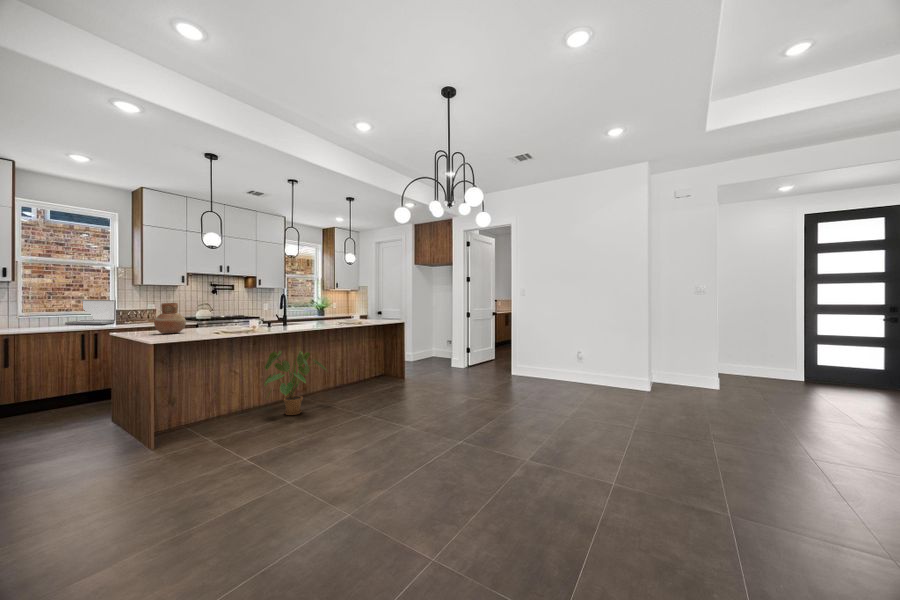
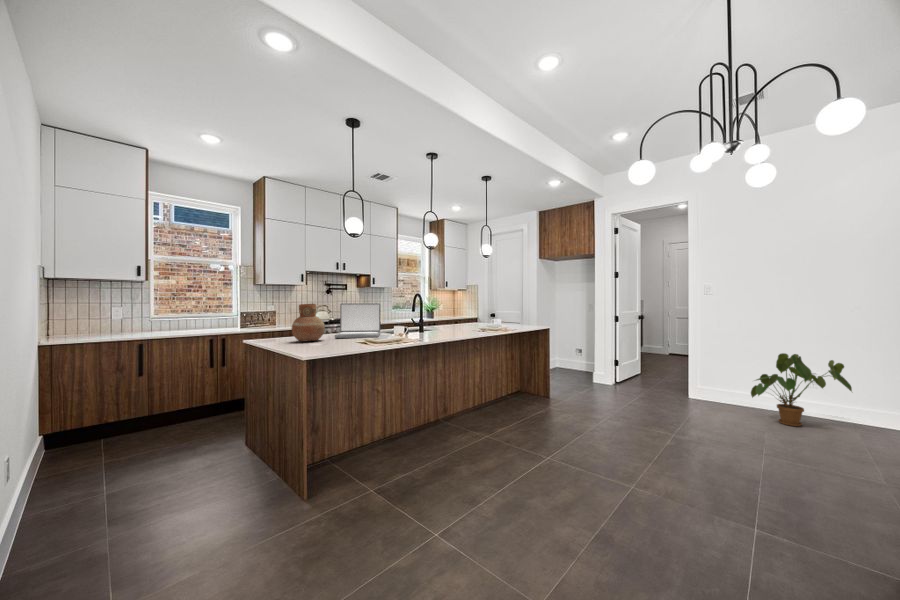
laptop: present [65,300,116,324] -> present [335,303,380,338]
house plant: present [264,351,327,415] -> present [751,353,852,426]

